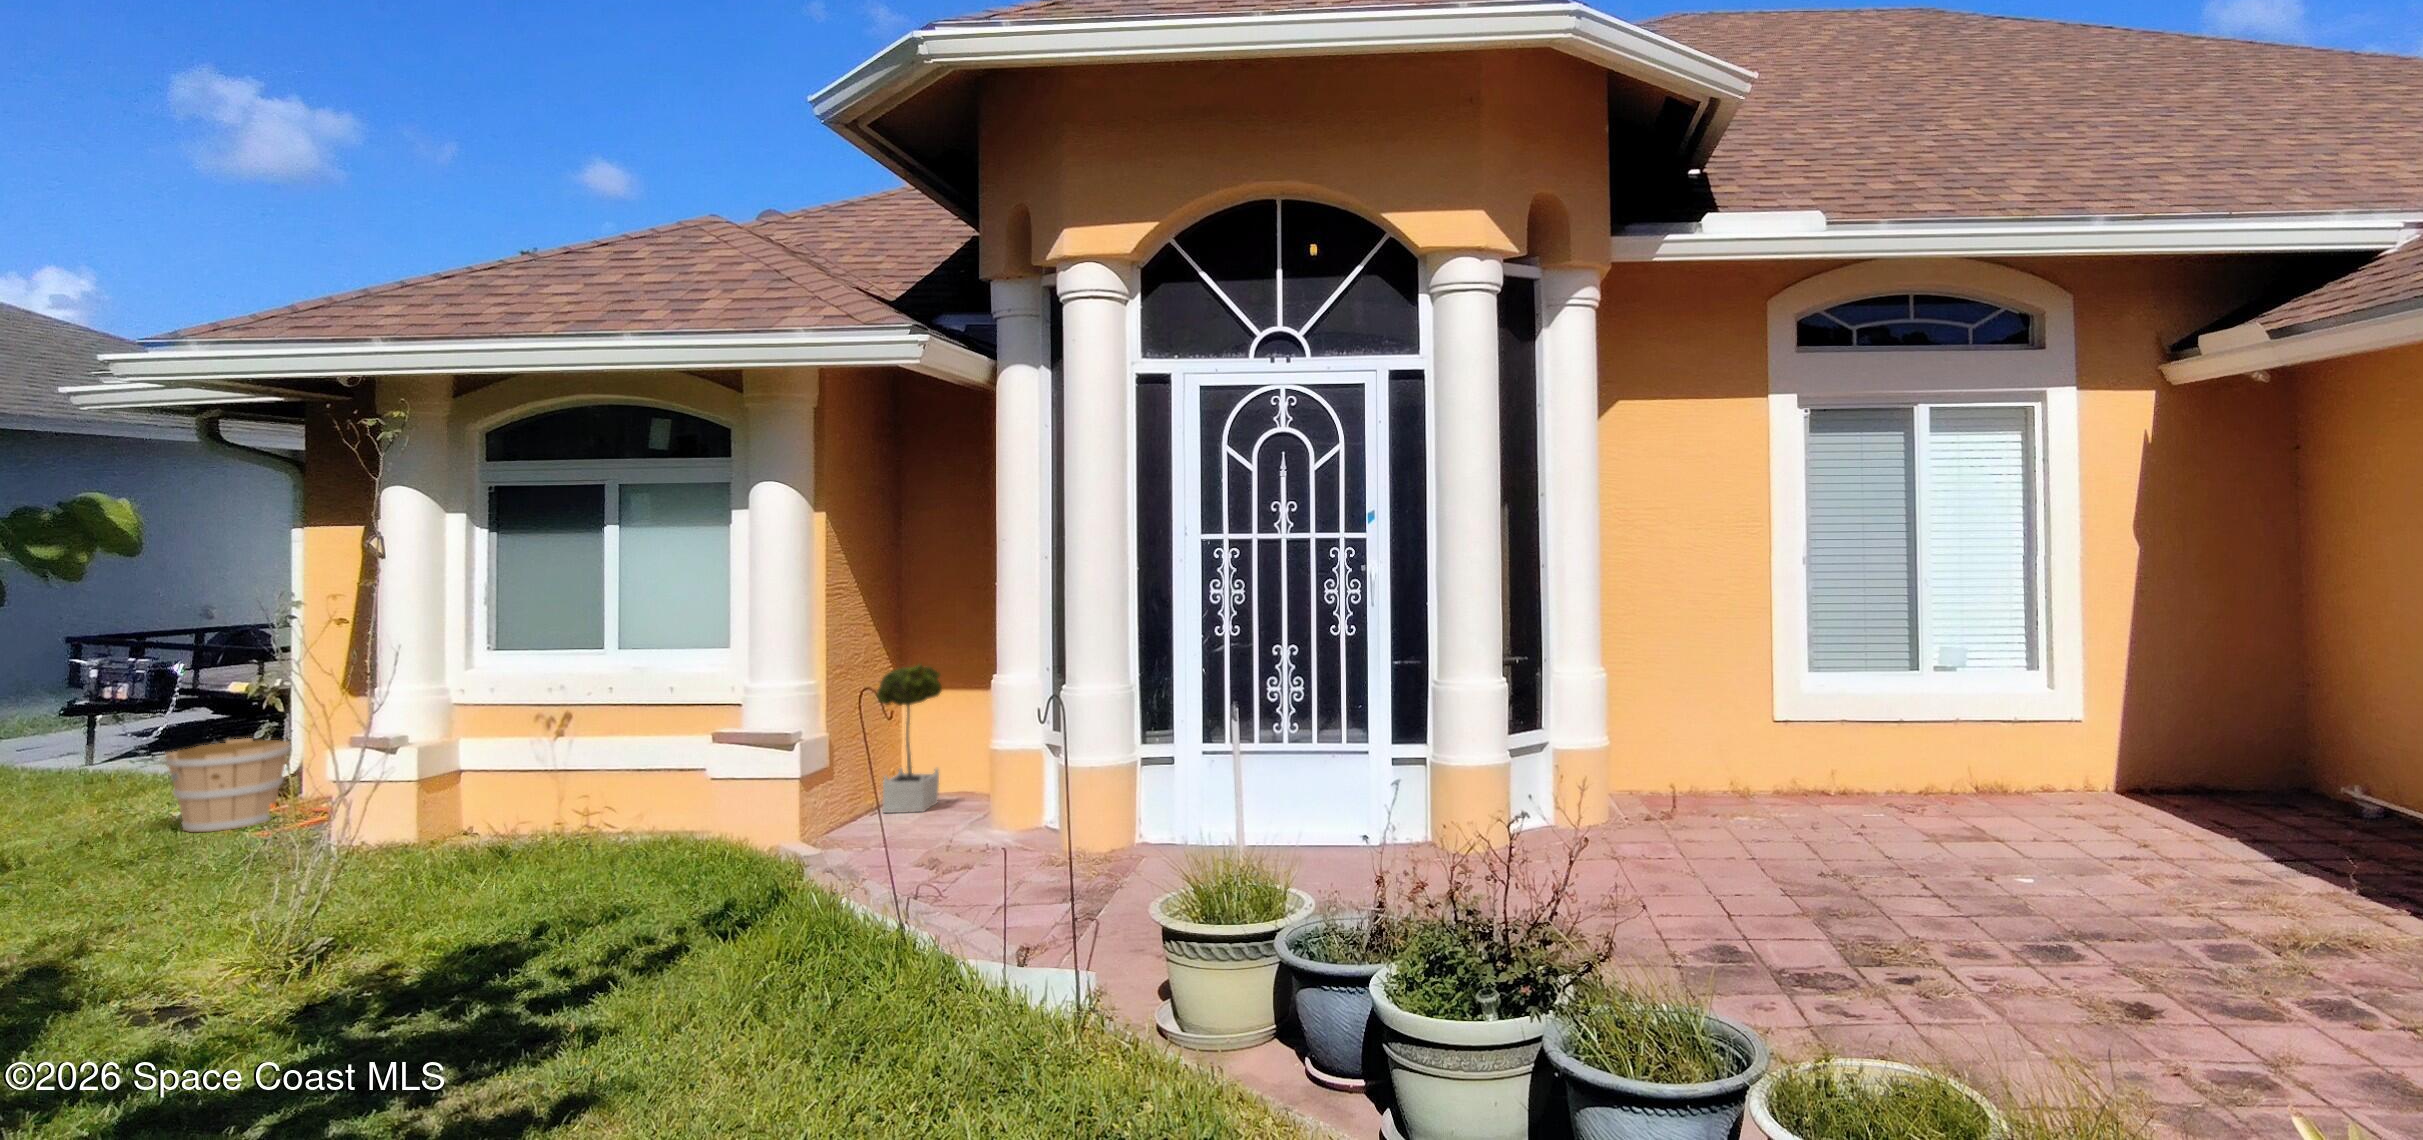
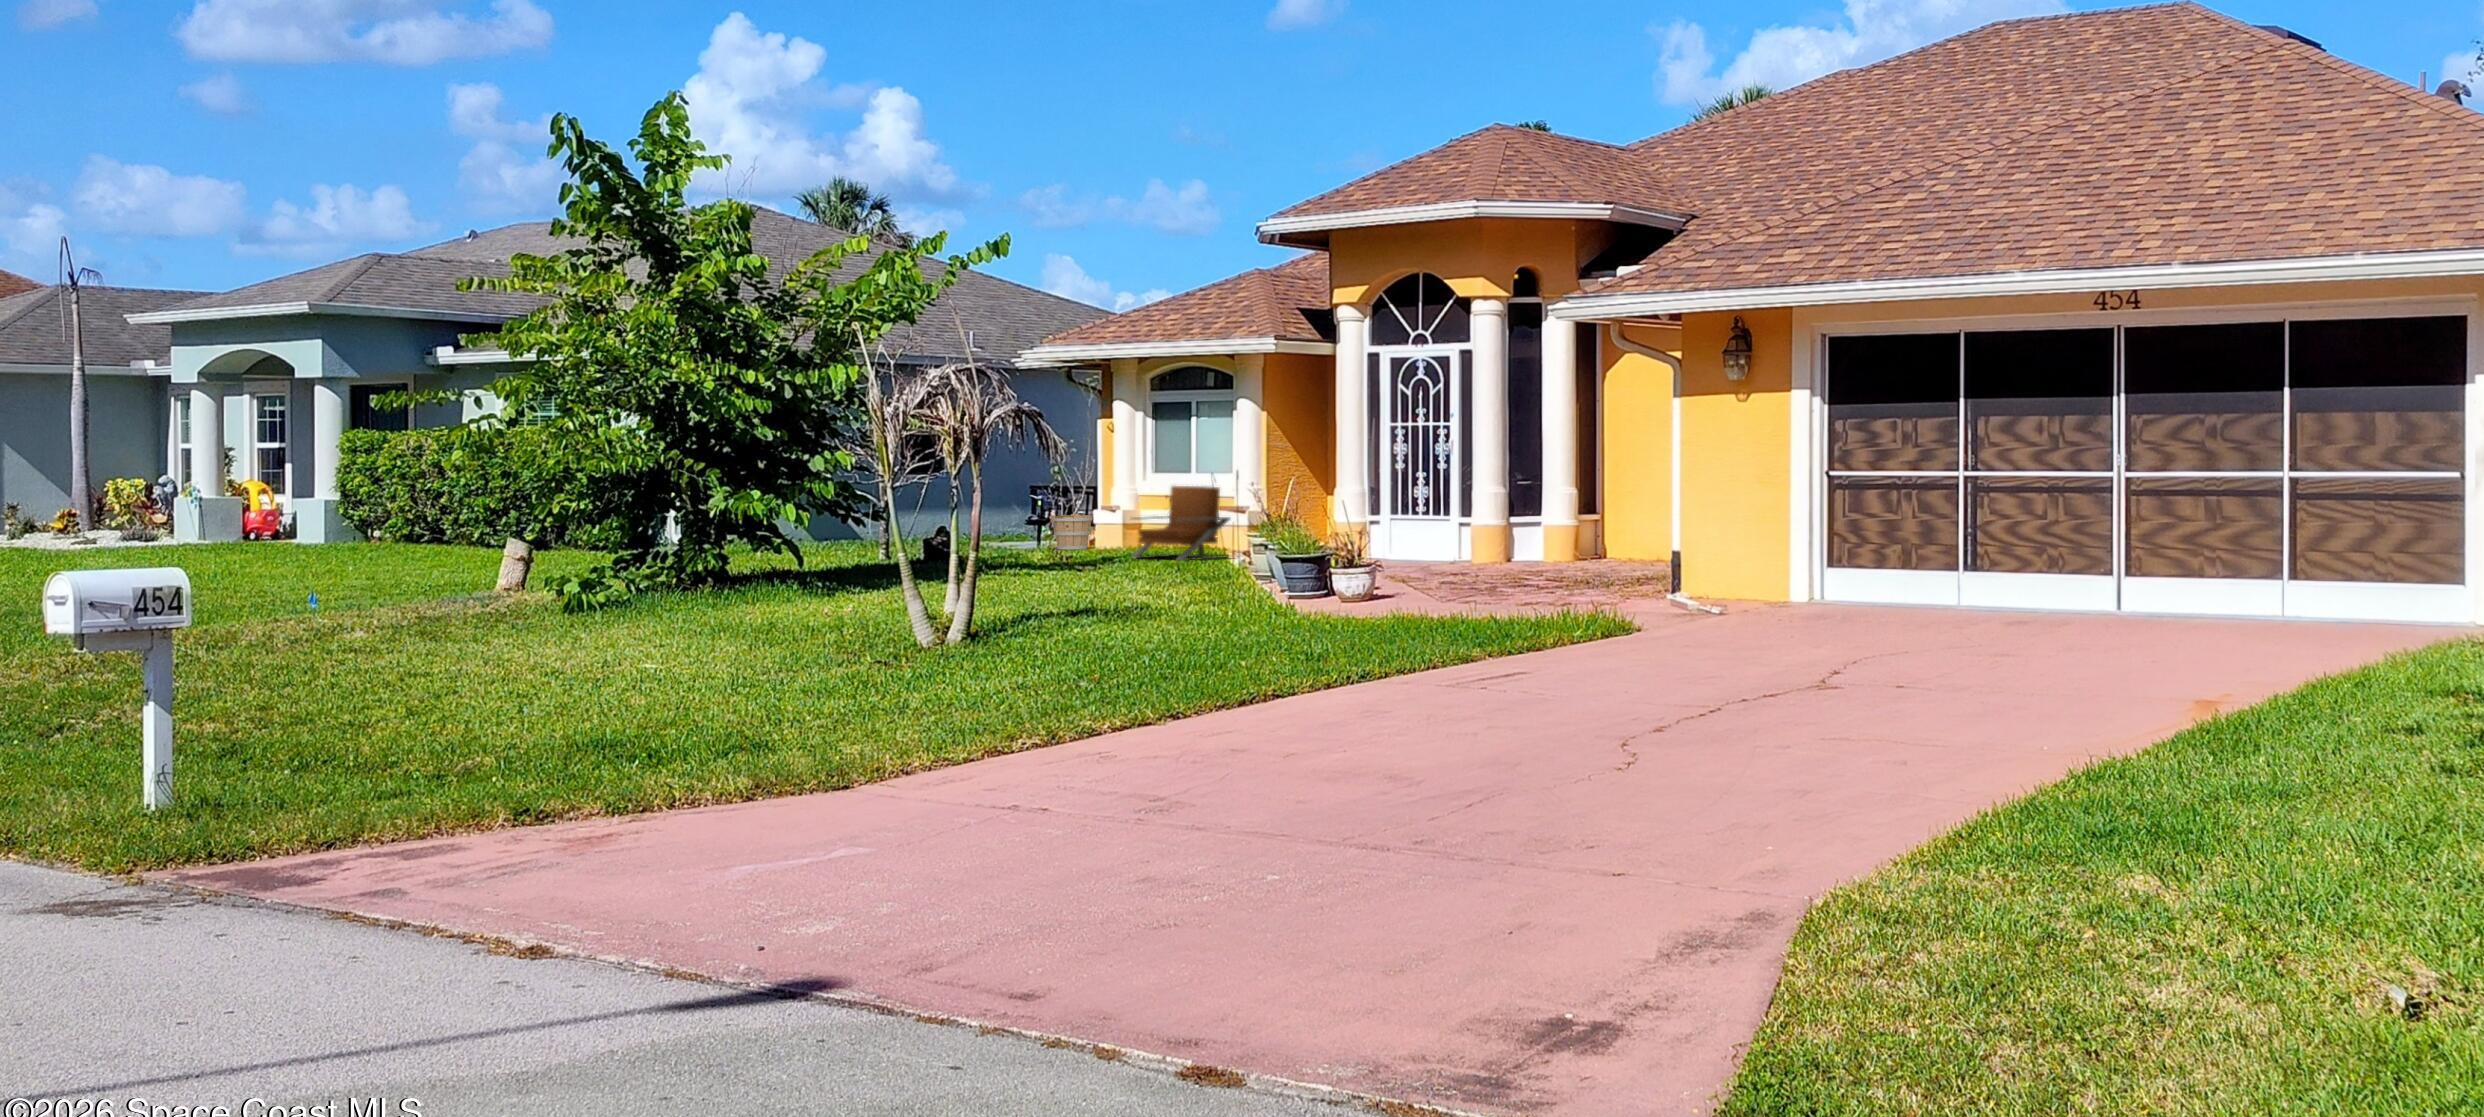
potted tree: present [877,664,942,813] -> none [1291,485,1322,554]
lounge chair: none [441,686,740,896] -> present [1132,486,1230,561]

